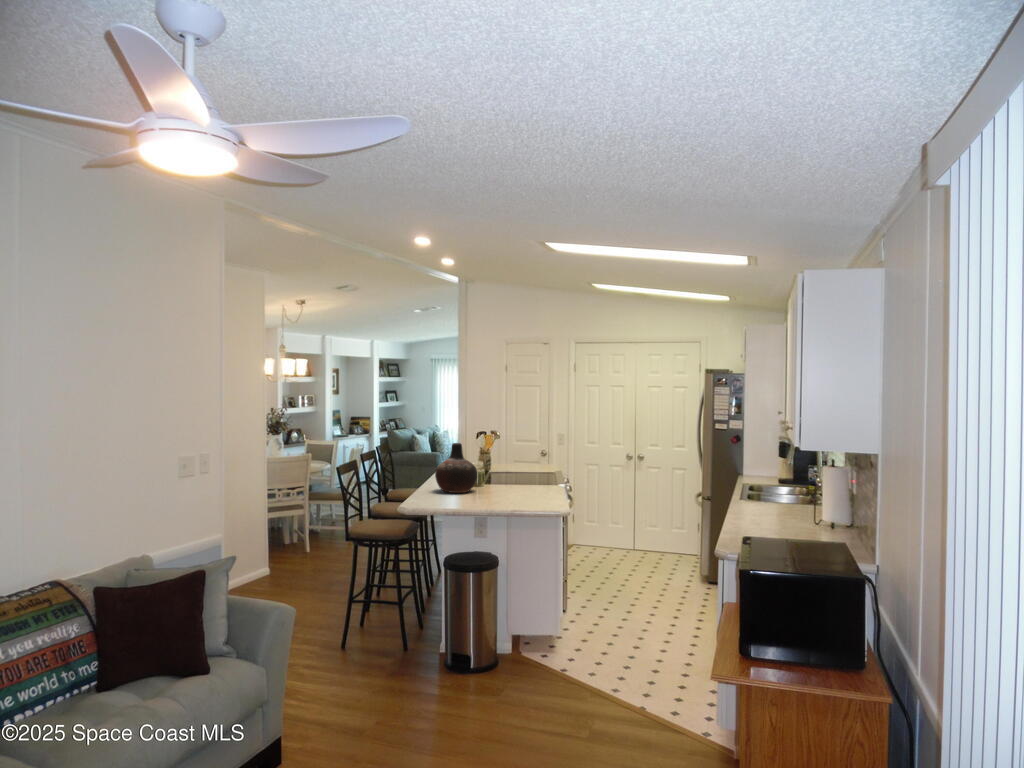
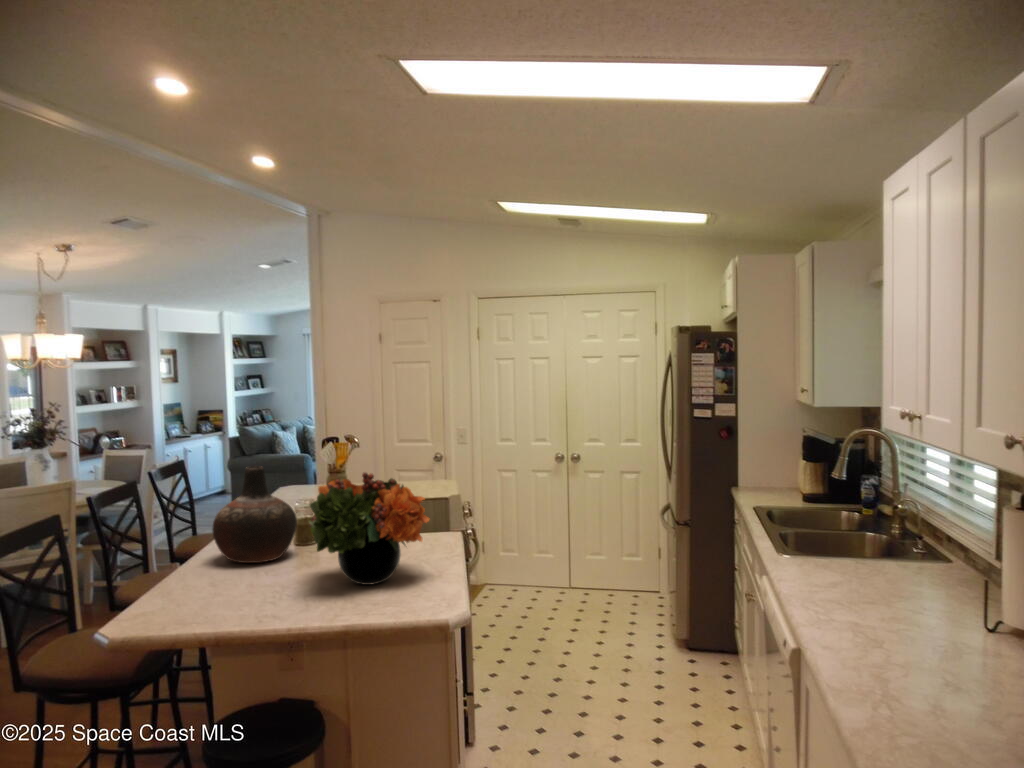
flower arrangement: none [490,446,551,502] -> present [309,473,429,585]

